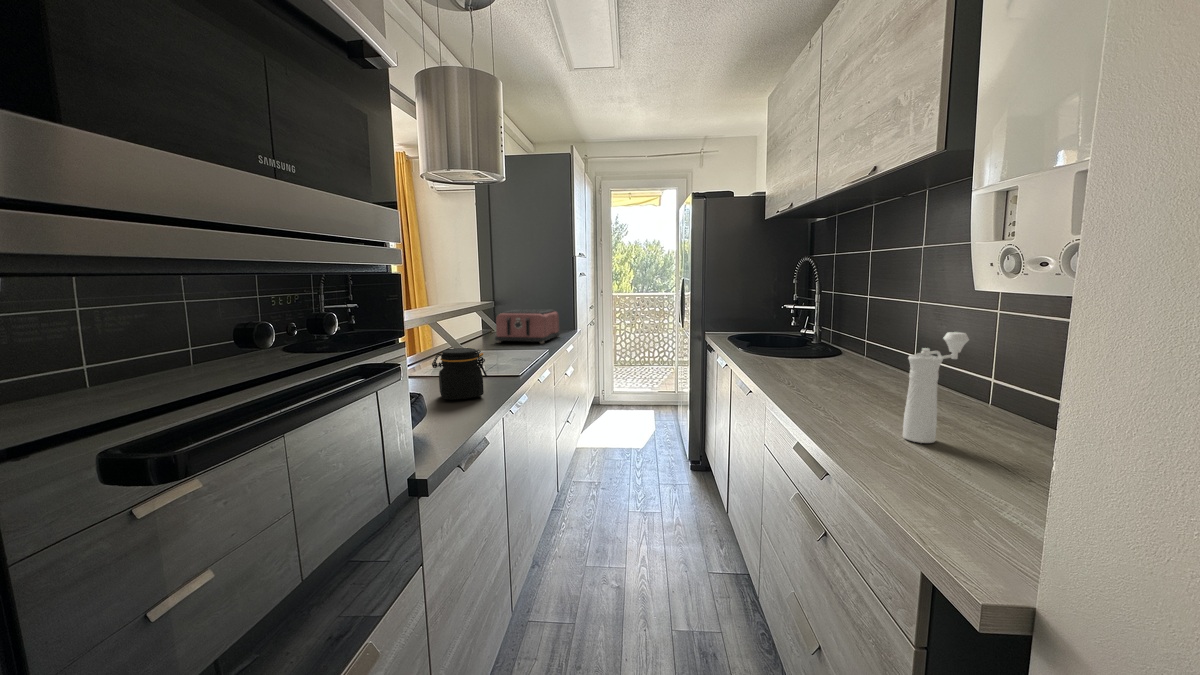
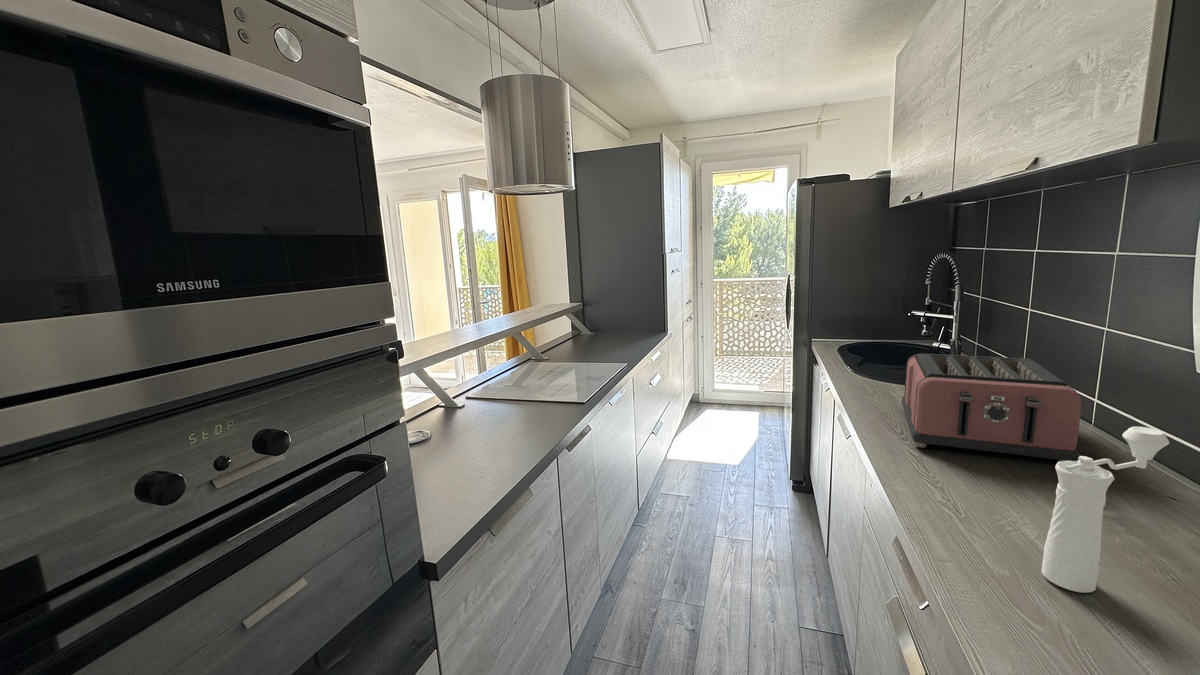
toaster: present [495,310,560,344] -> present [901,353,1081,462]
jar: present [432,348,487,400] -> none [483,382,540,439]

